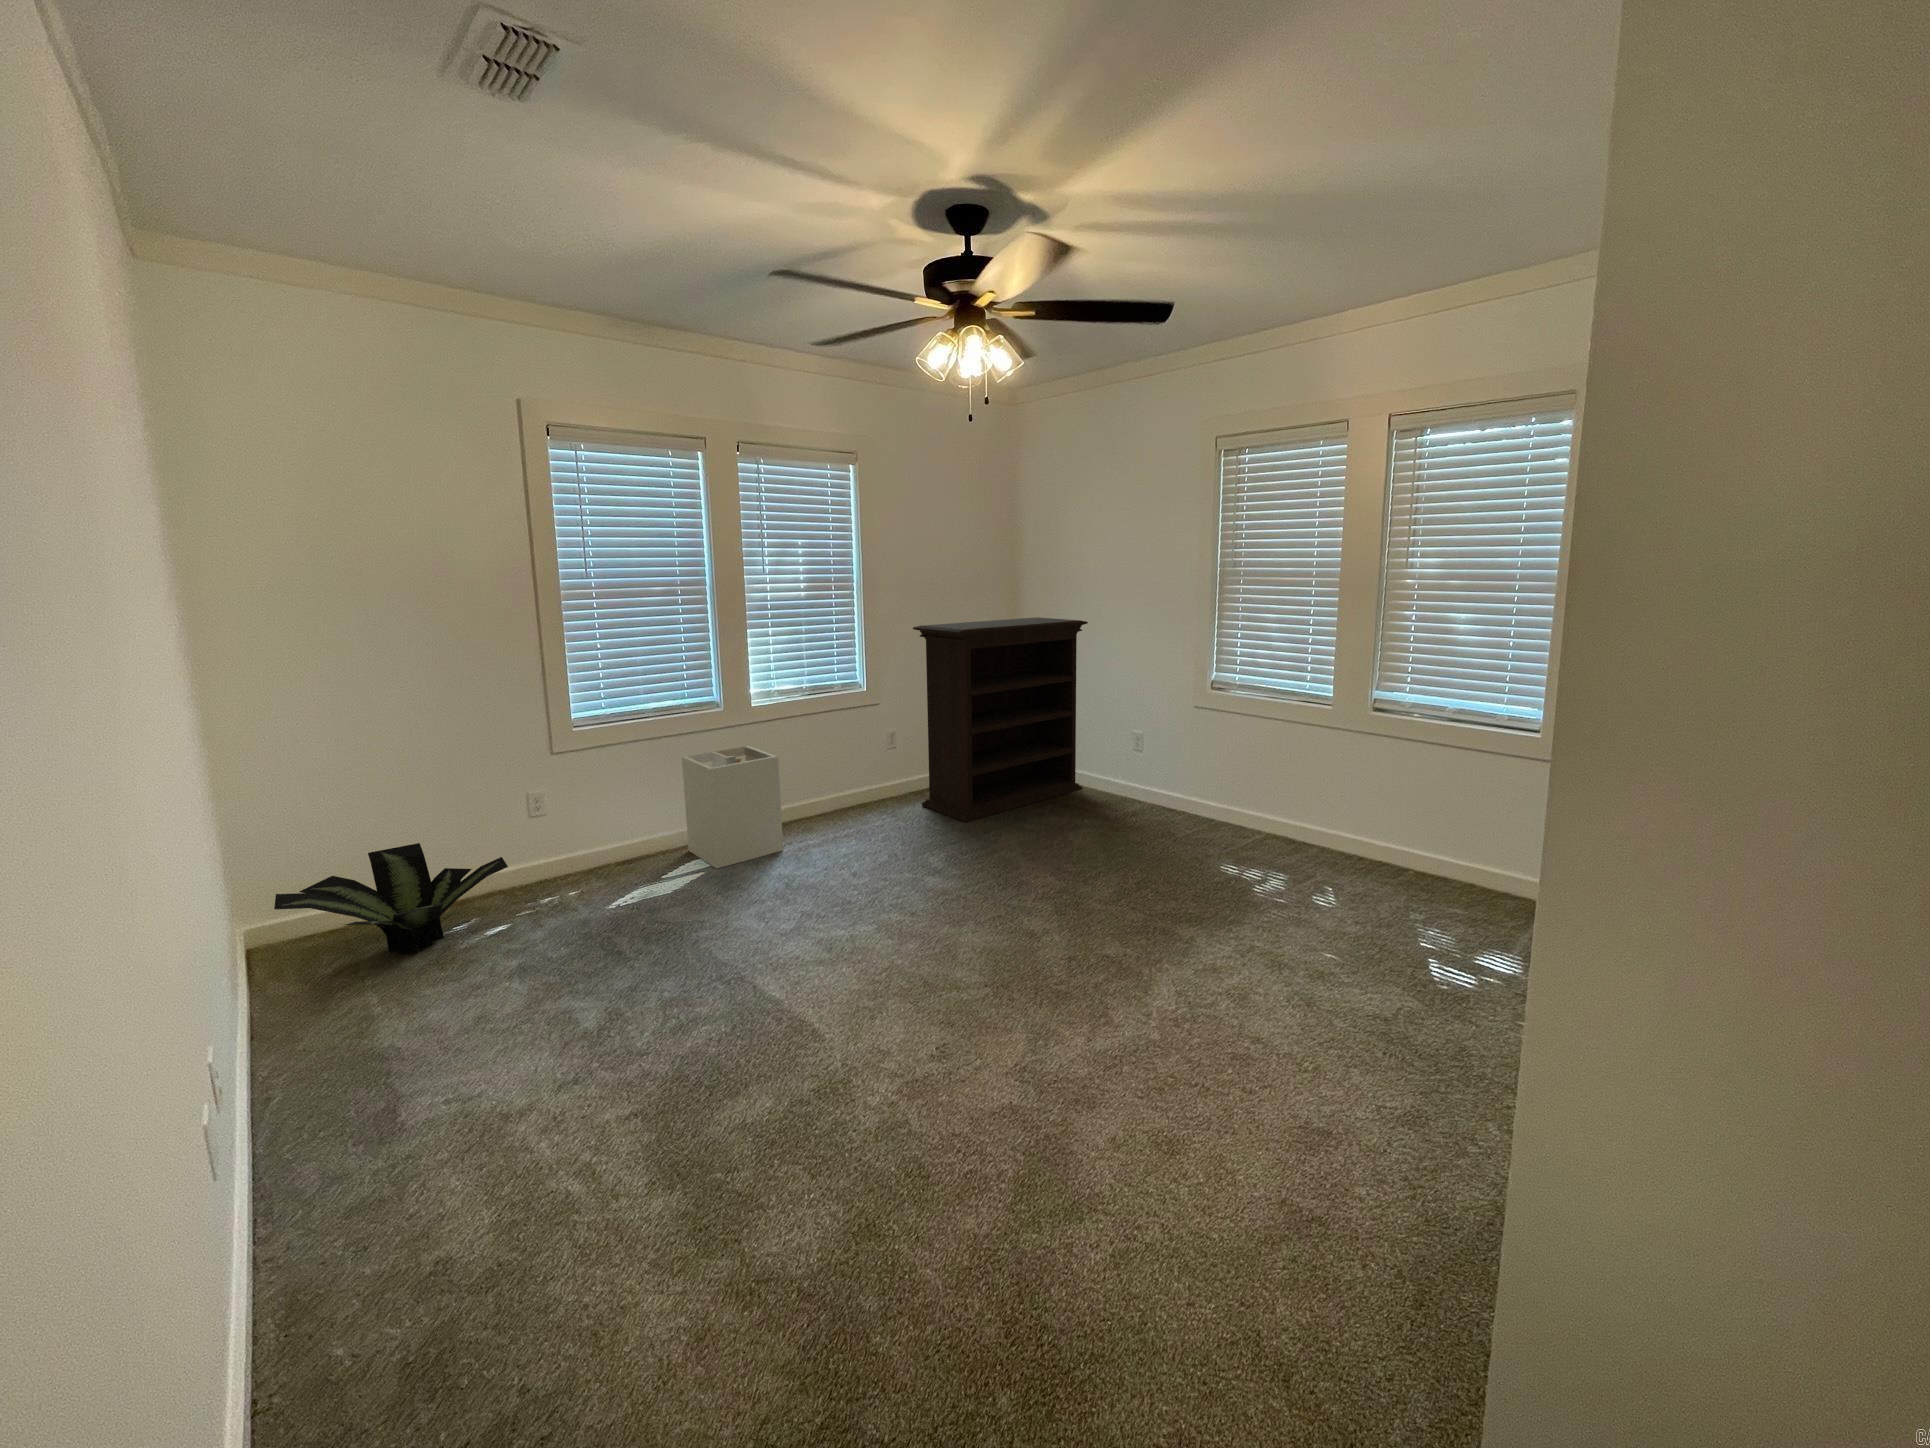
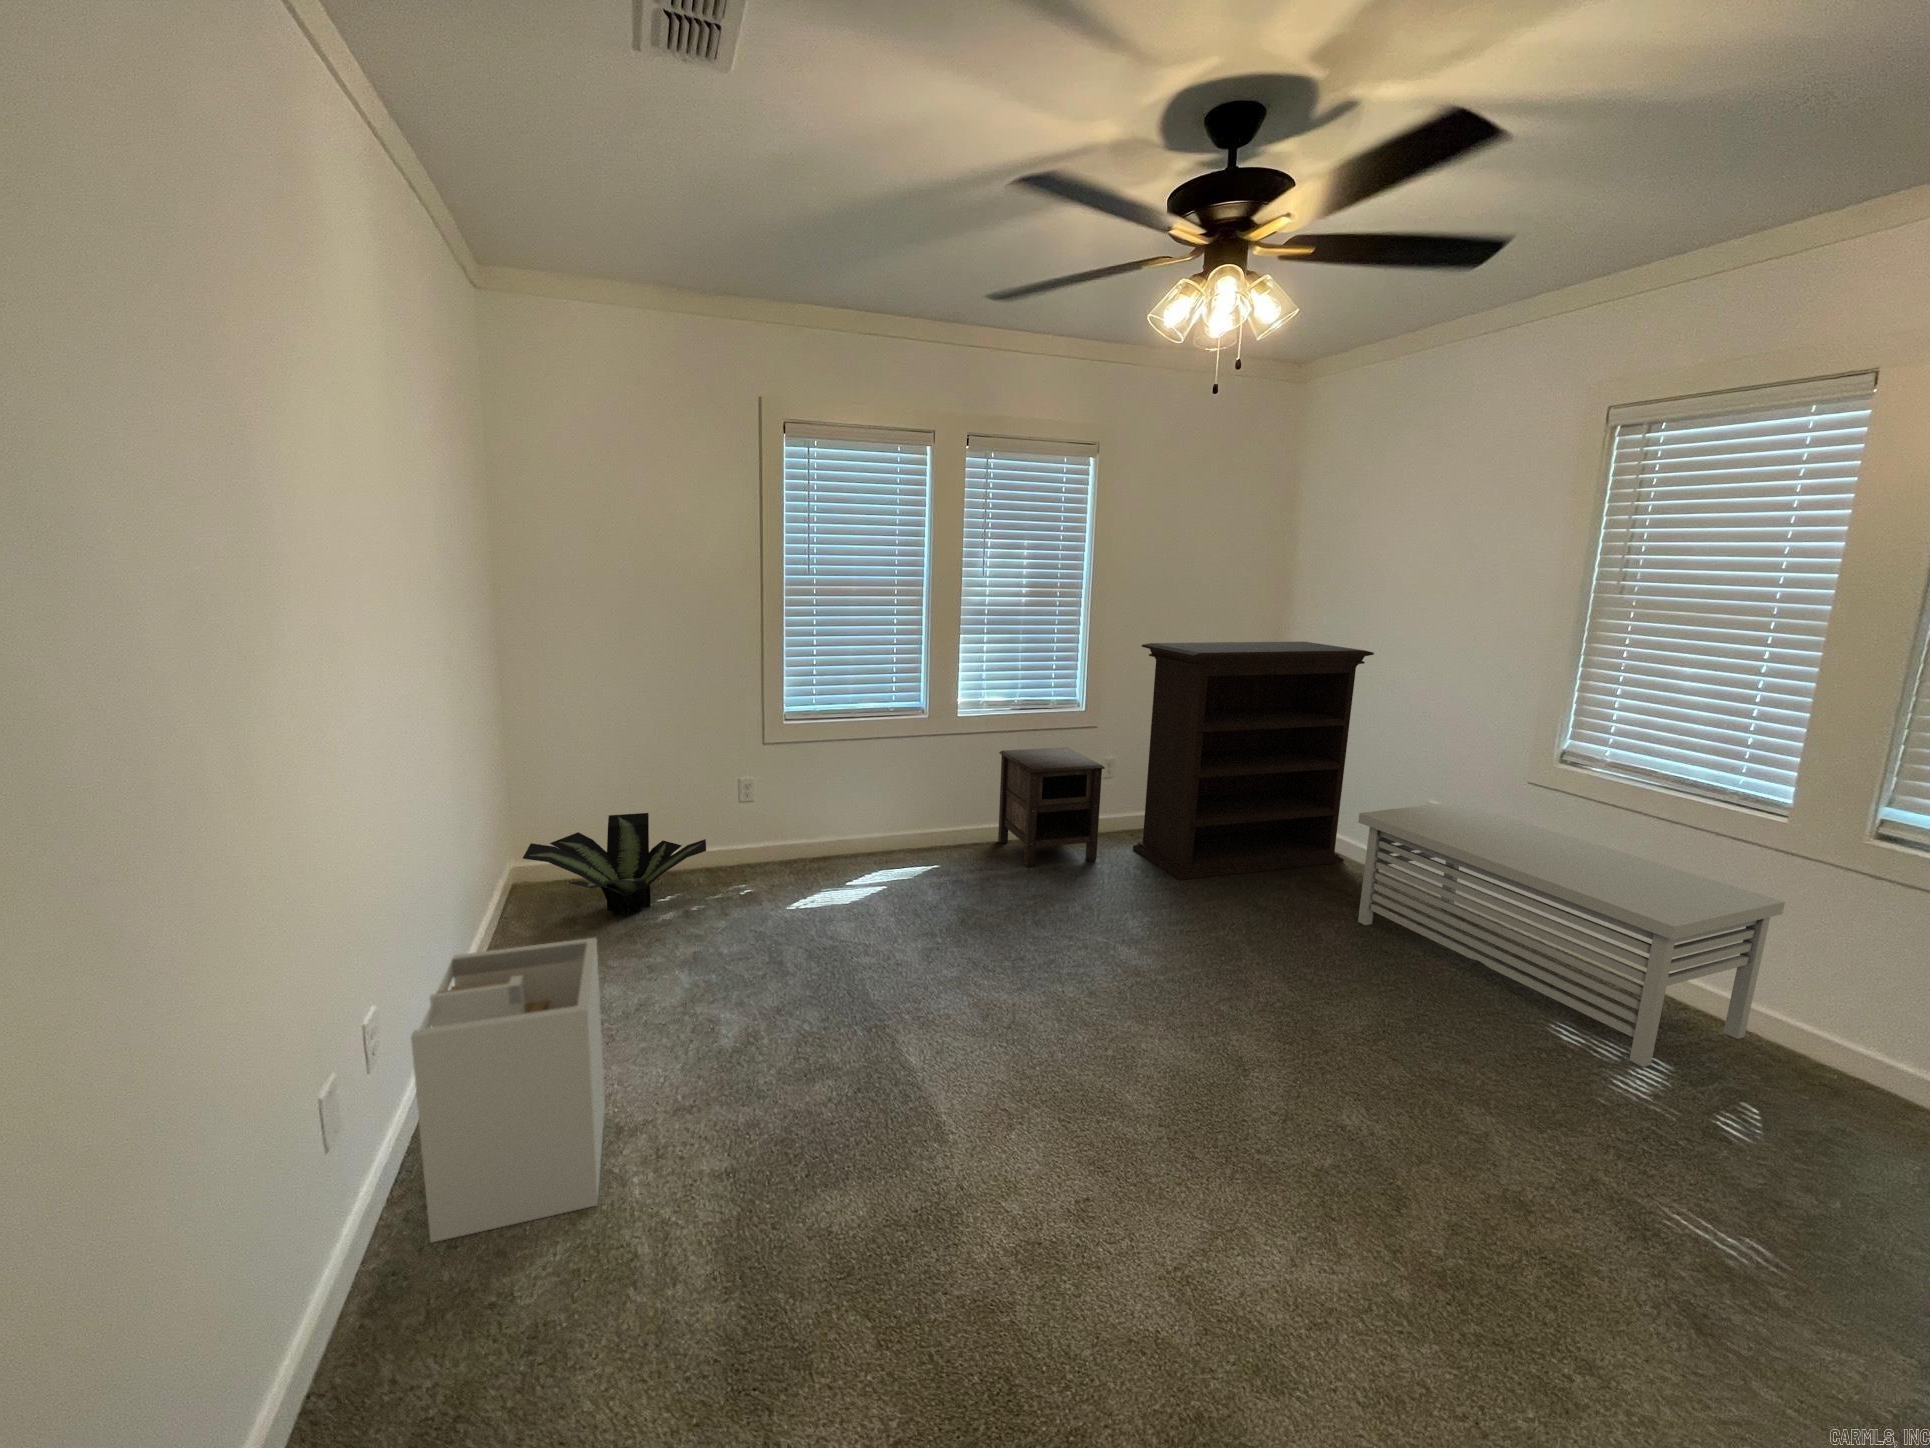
nightstand: none [795,725,893,834] -> present [998,747,1105,867]
storage bench: none [1091,728,1333,879] -> present [1358,802,1785,1067]
laundry hamper: present [682,746,783,869] -> present [411,938,605,1243]

